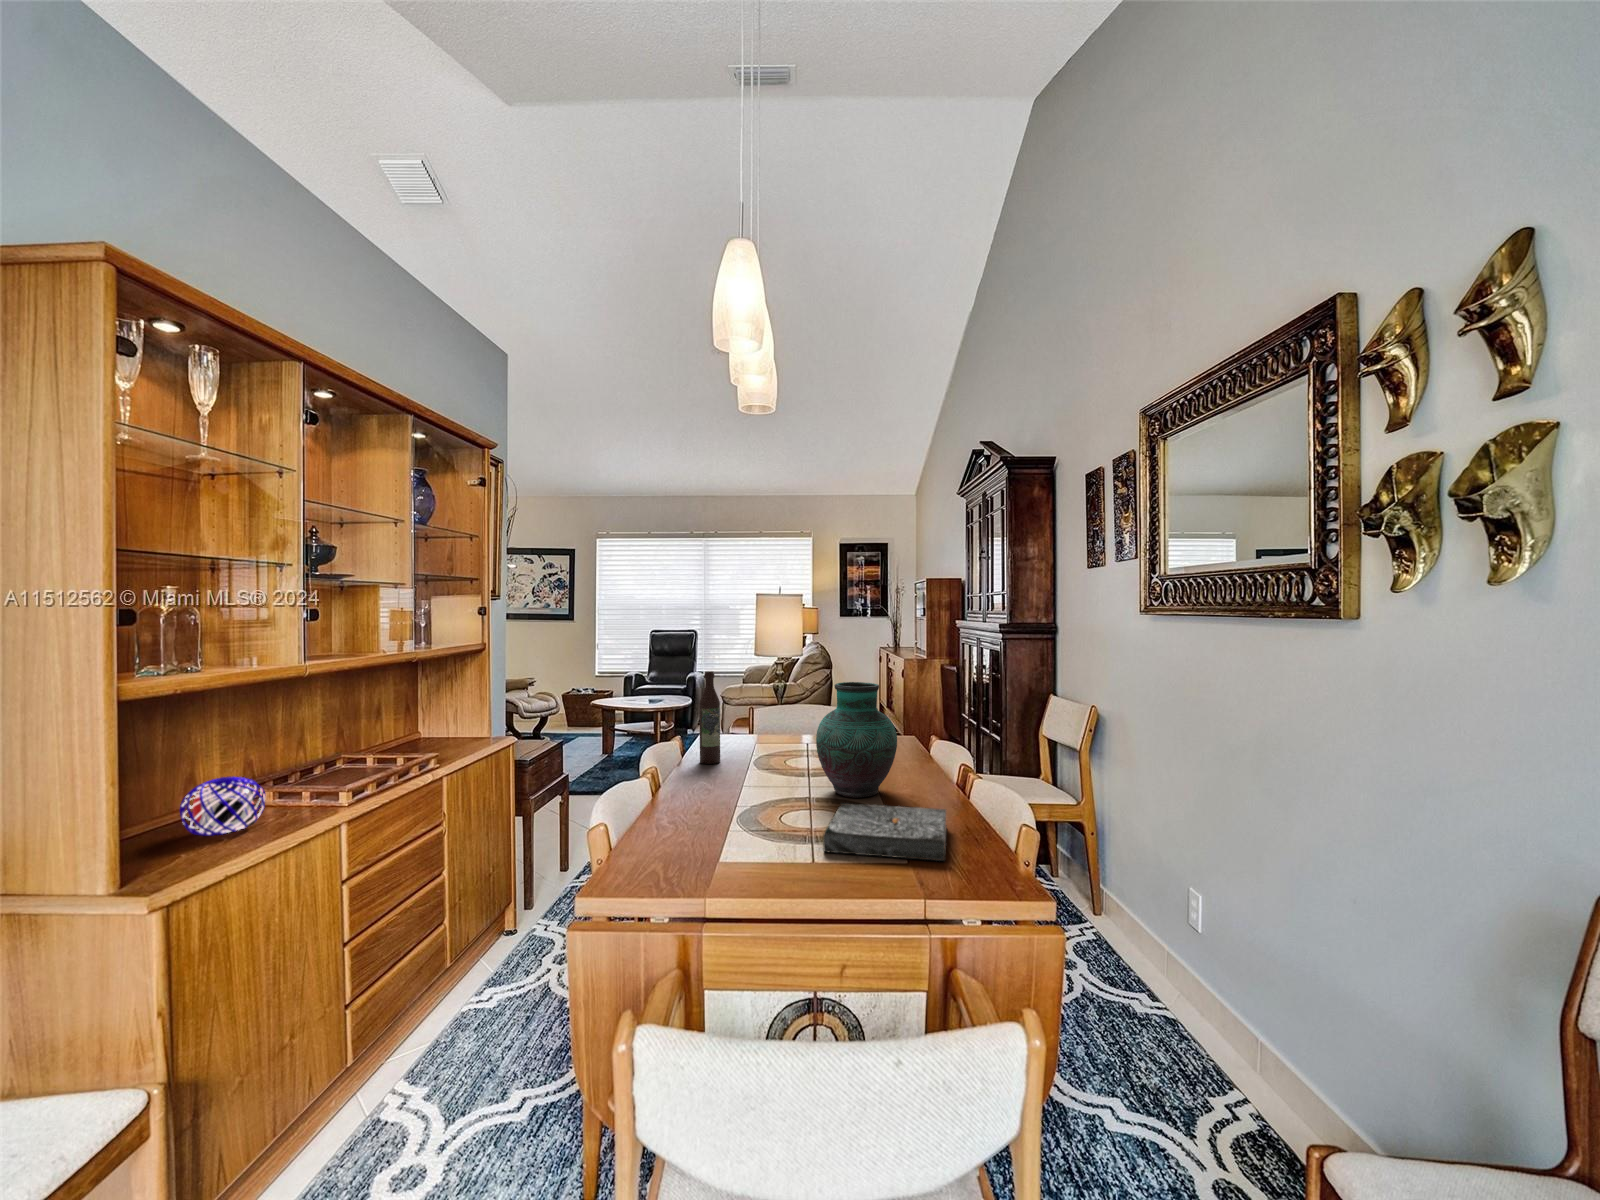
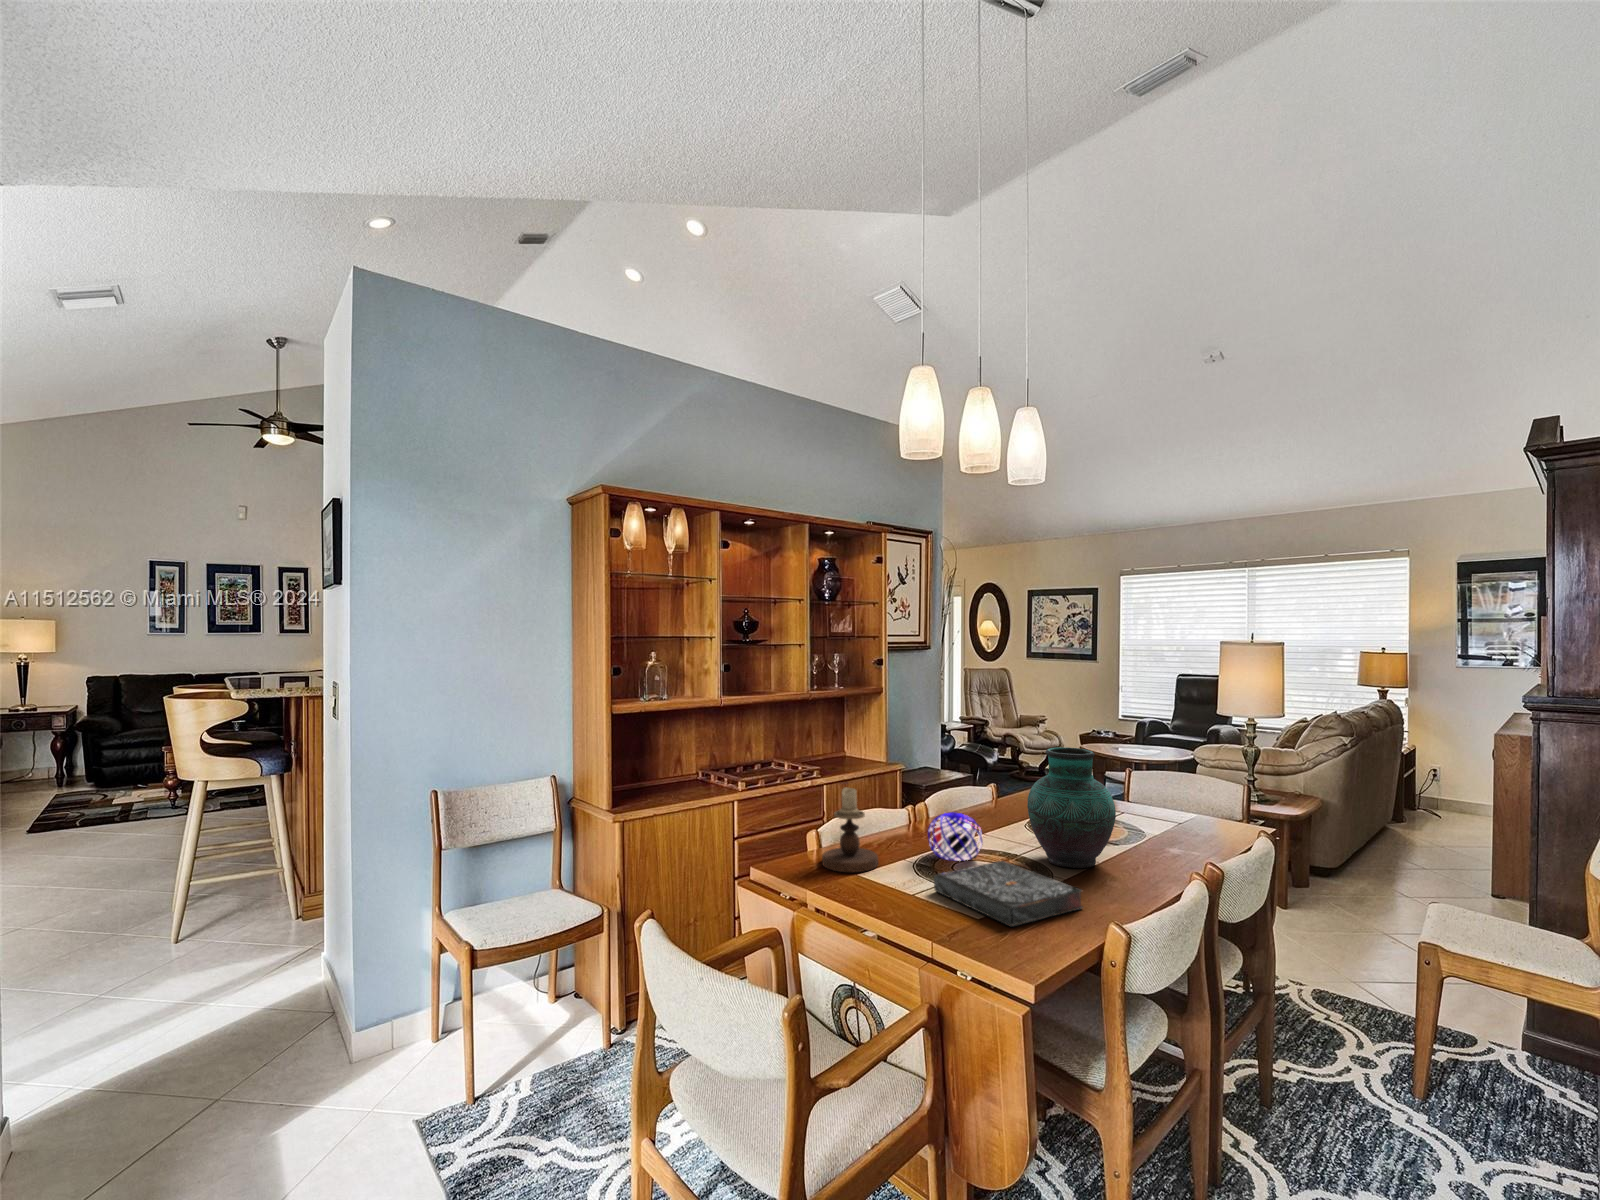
wine bottle: present [699,671,720,764] -> none [989,724,1011,812]
candlestick: none [650,756,723,866] -> present [822,788,878,872]
decorative orb: present [180,777,265,836] -> present [928,812,983,861]

